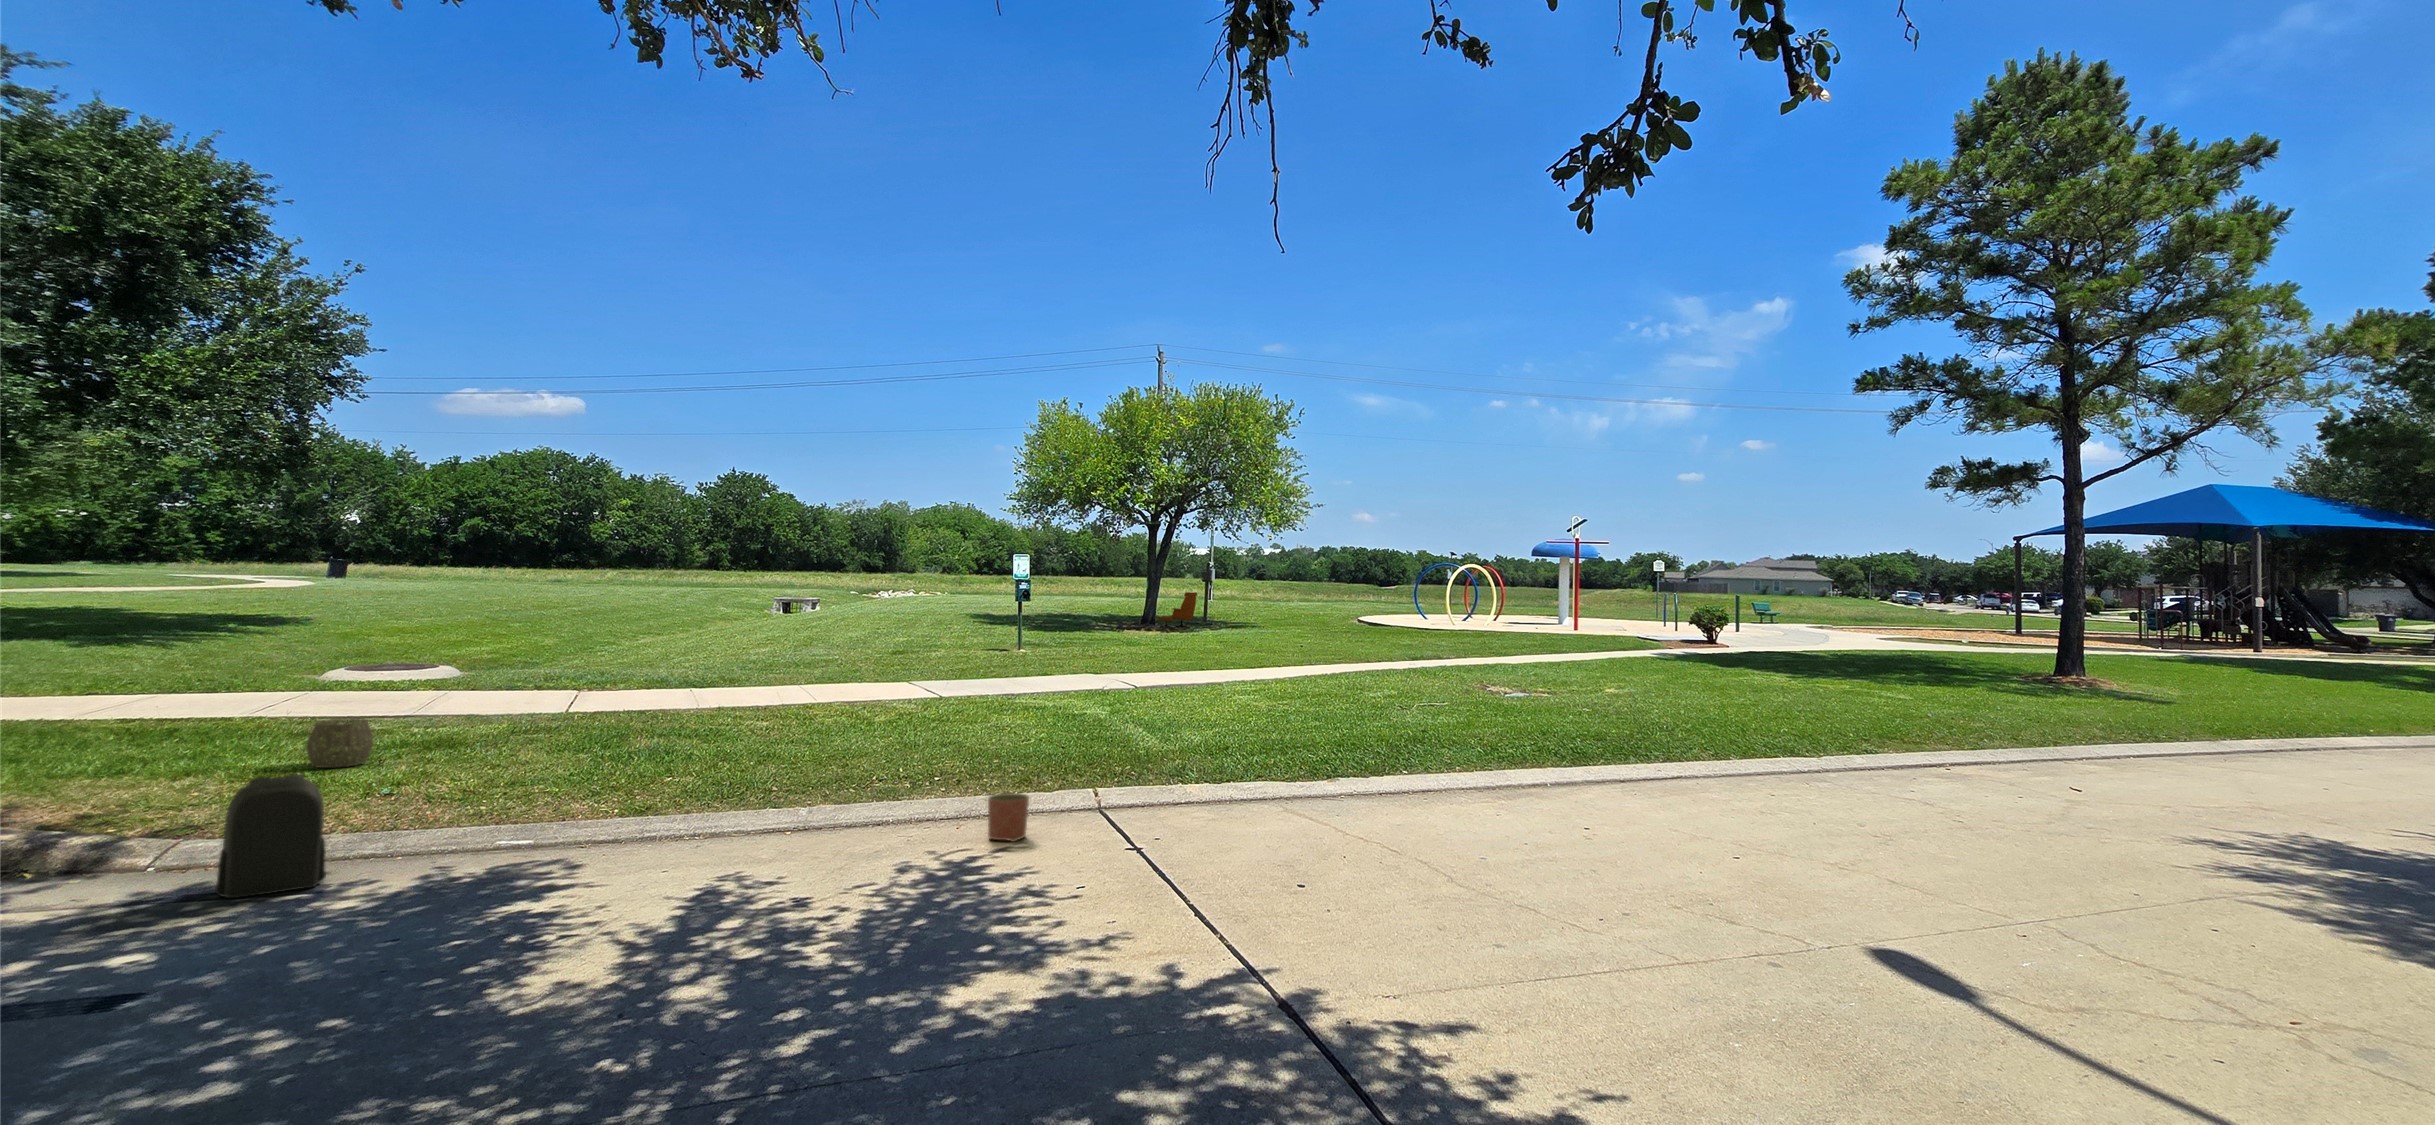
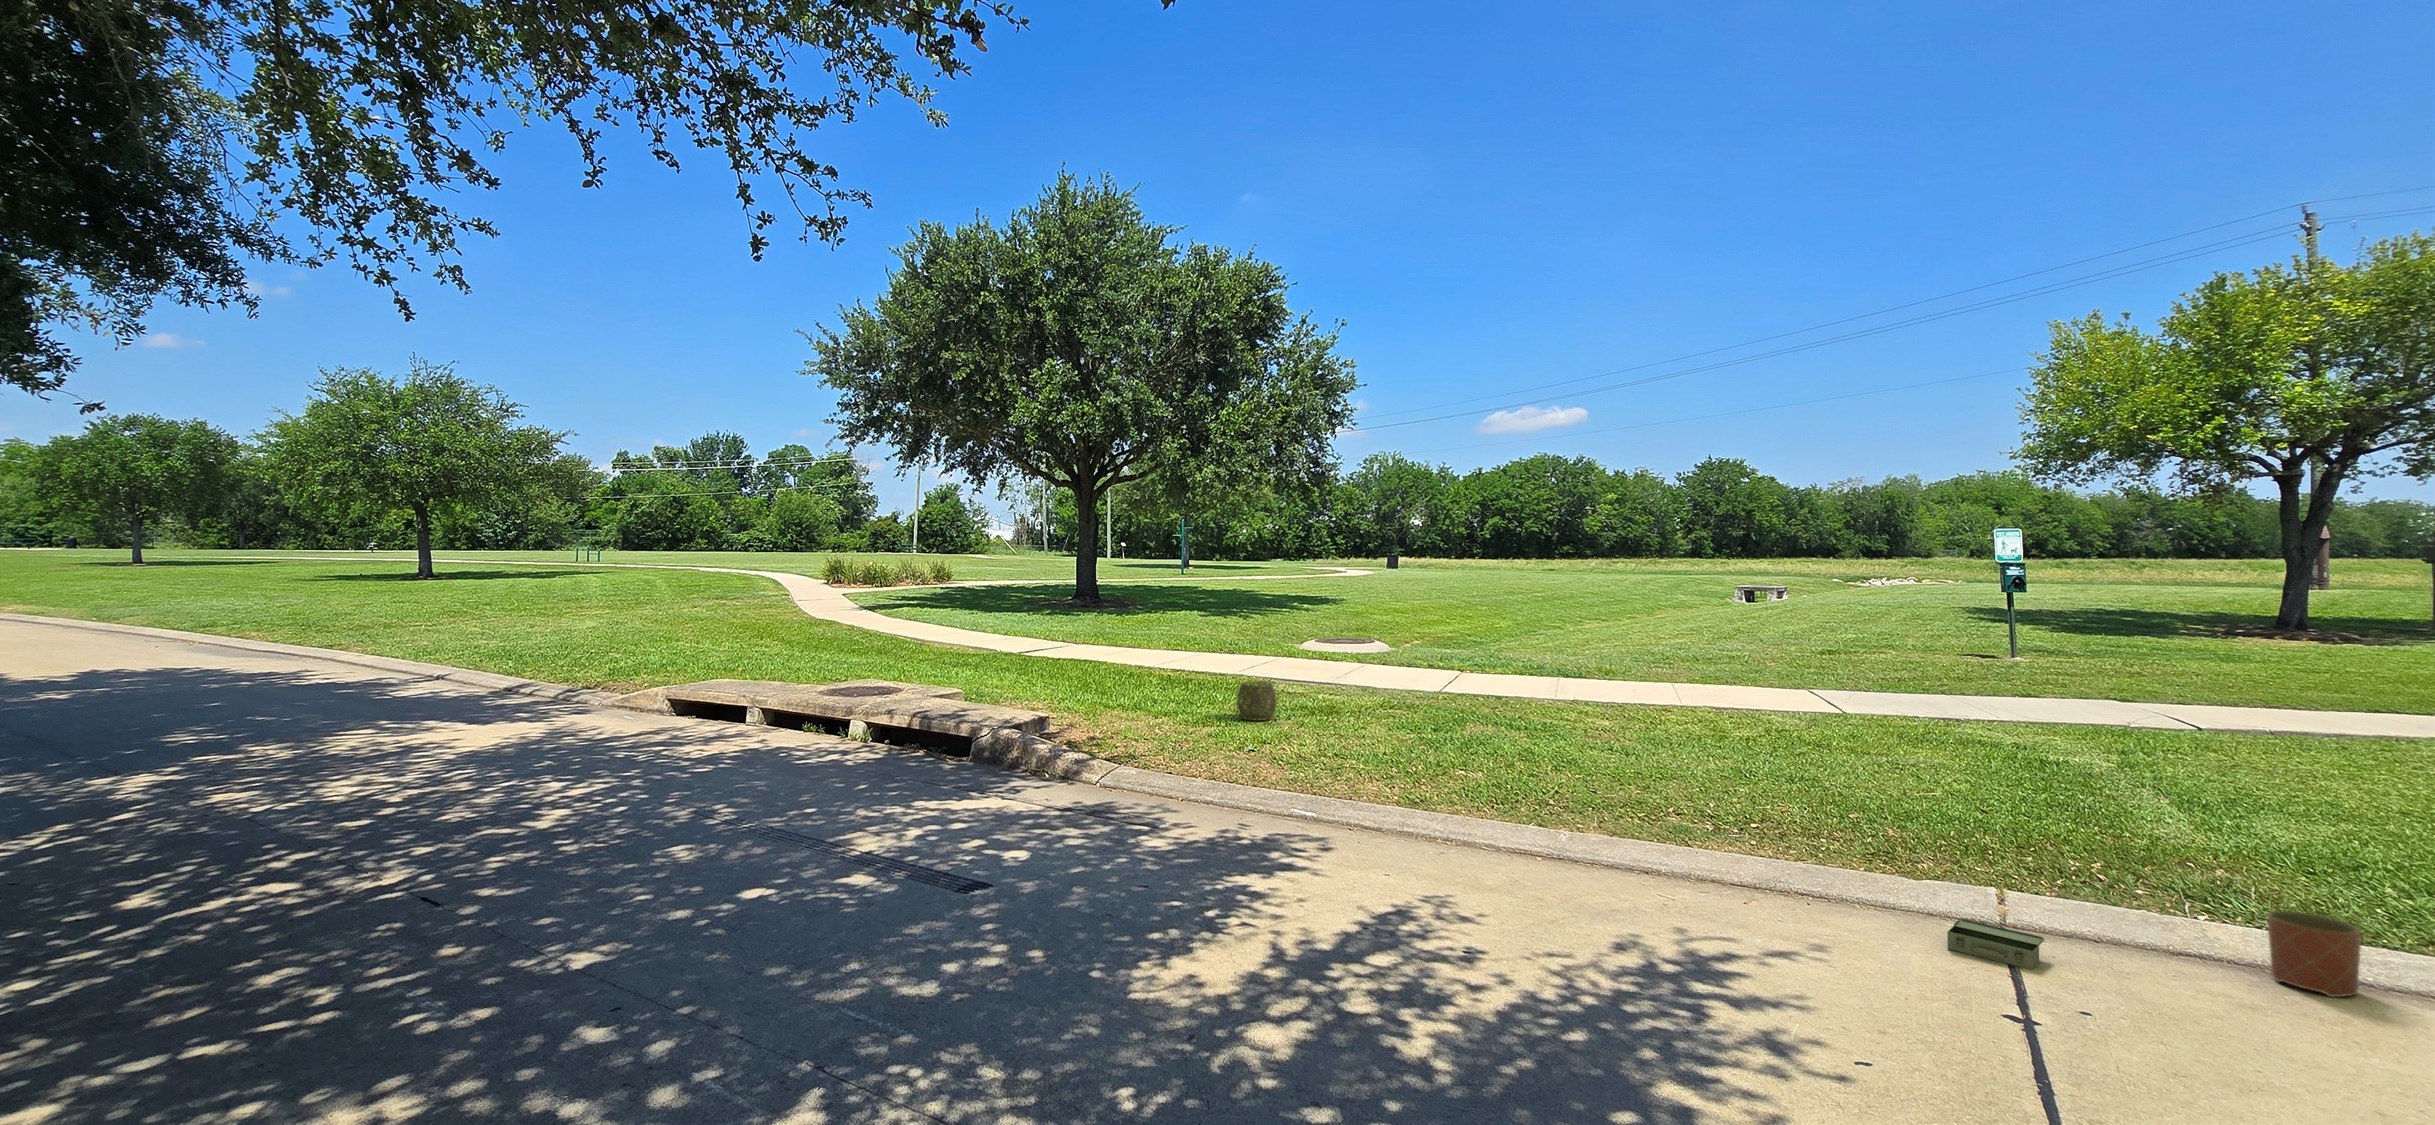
lounge chair: present [1158,592,1197,629] -> none [2308,579,2394,637]
backpack: present [215,774,326,898] -> none [1090,727,1155,825]
planter: present [988,793,1029,842] -> present [2267,911,2361,998]
toolbox: none [1084,807,1129,826] -> present [1947,919,2044,970]

